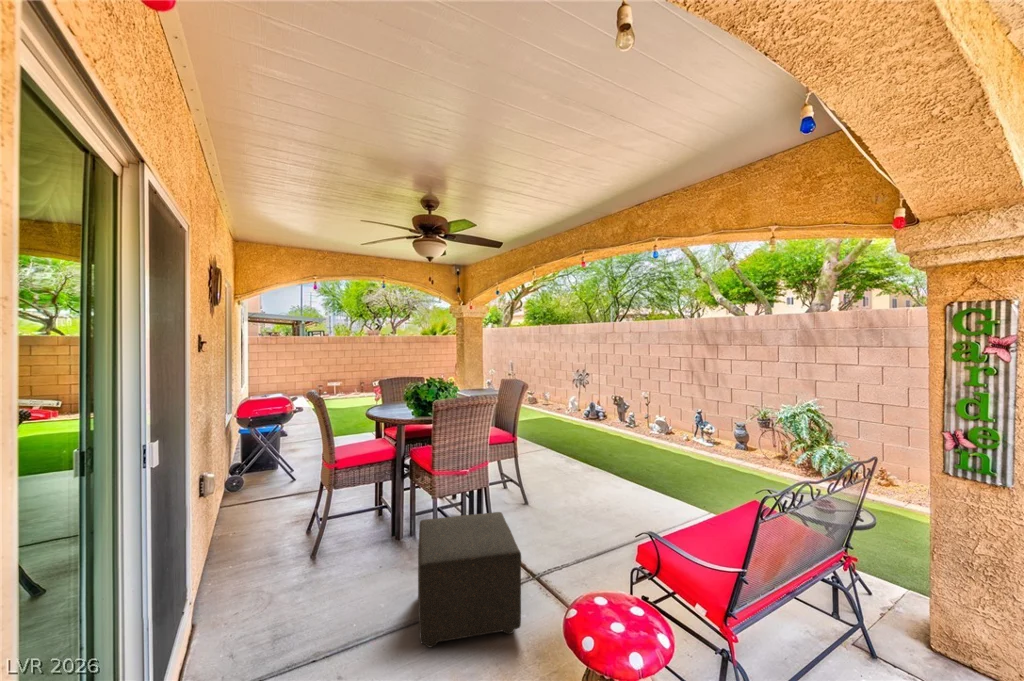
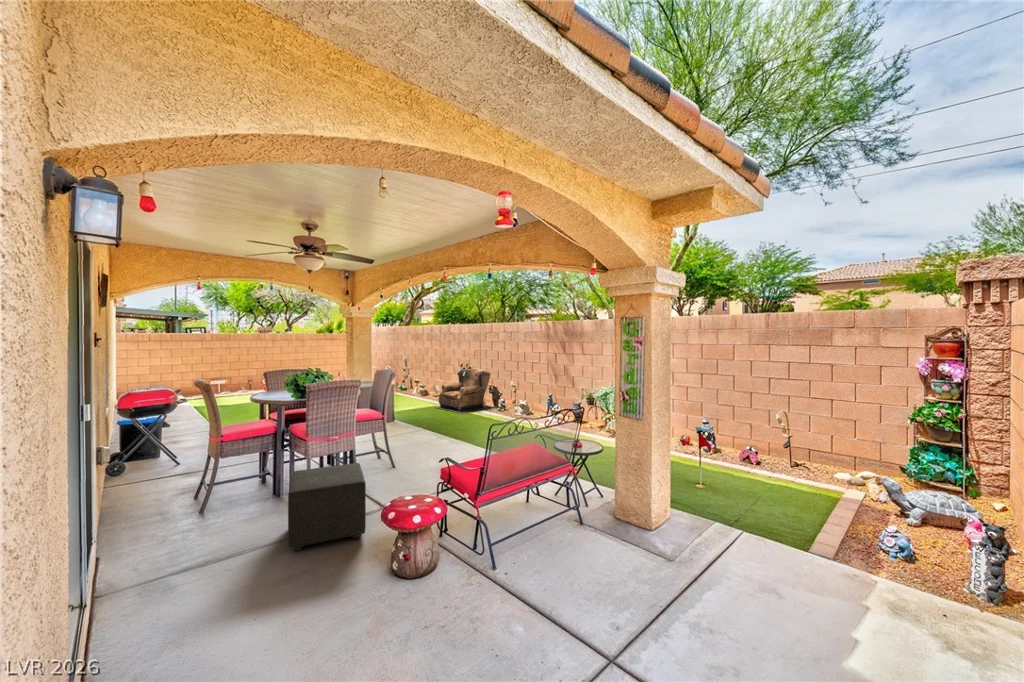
armchair: none [549,376,622,429] -> present [436,369,495,413]

